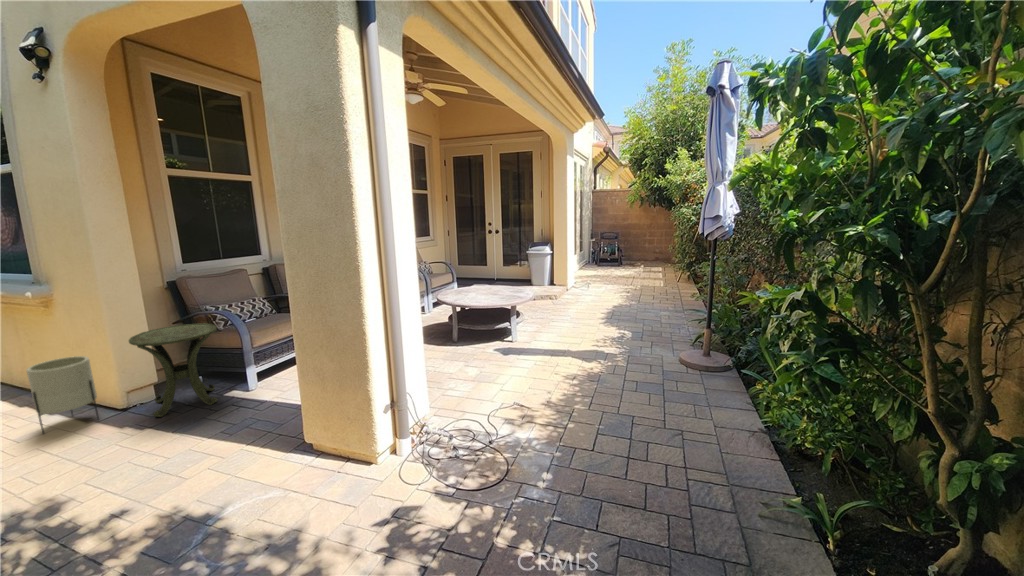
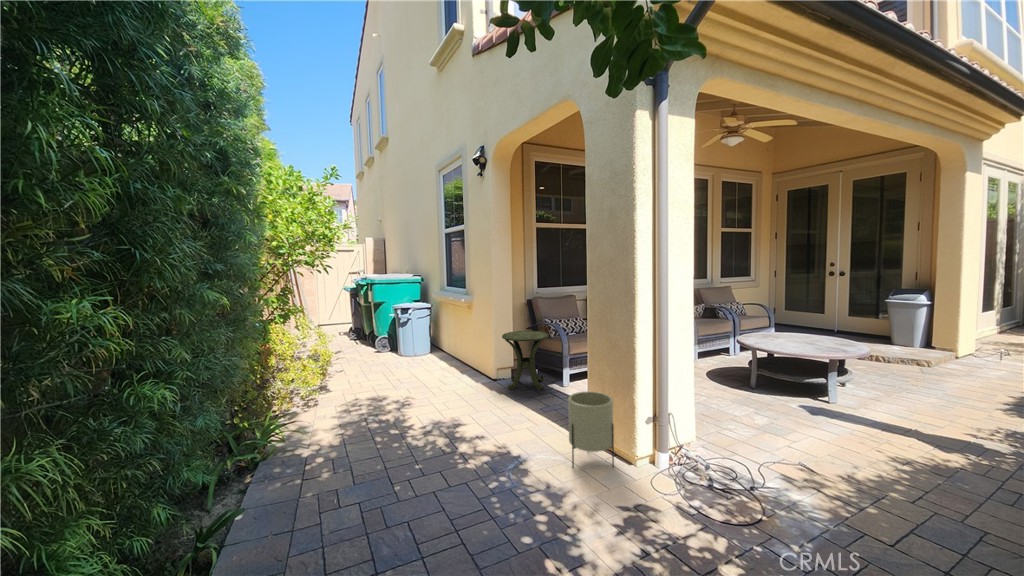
planter: present [26,356,99,434] -> present [568,392,614,468]

